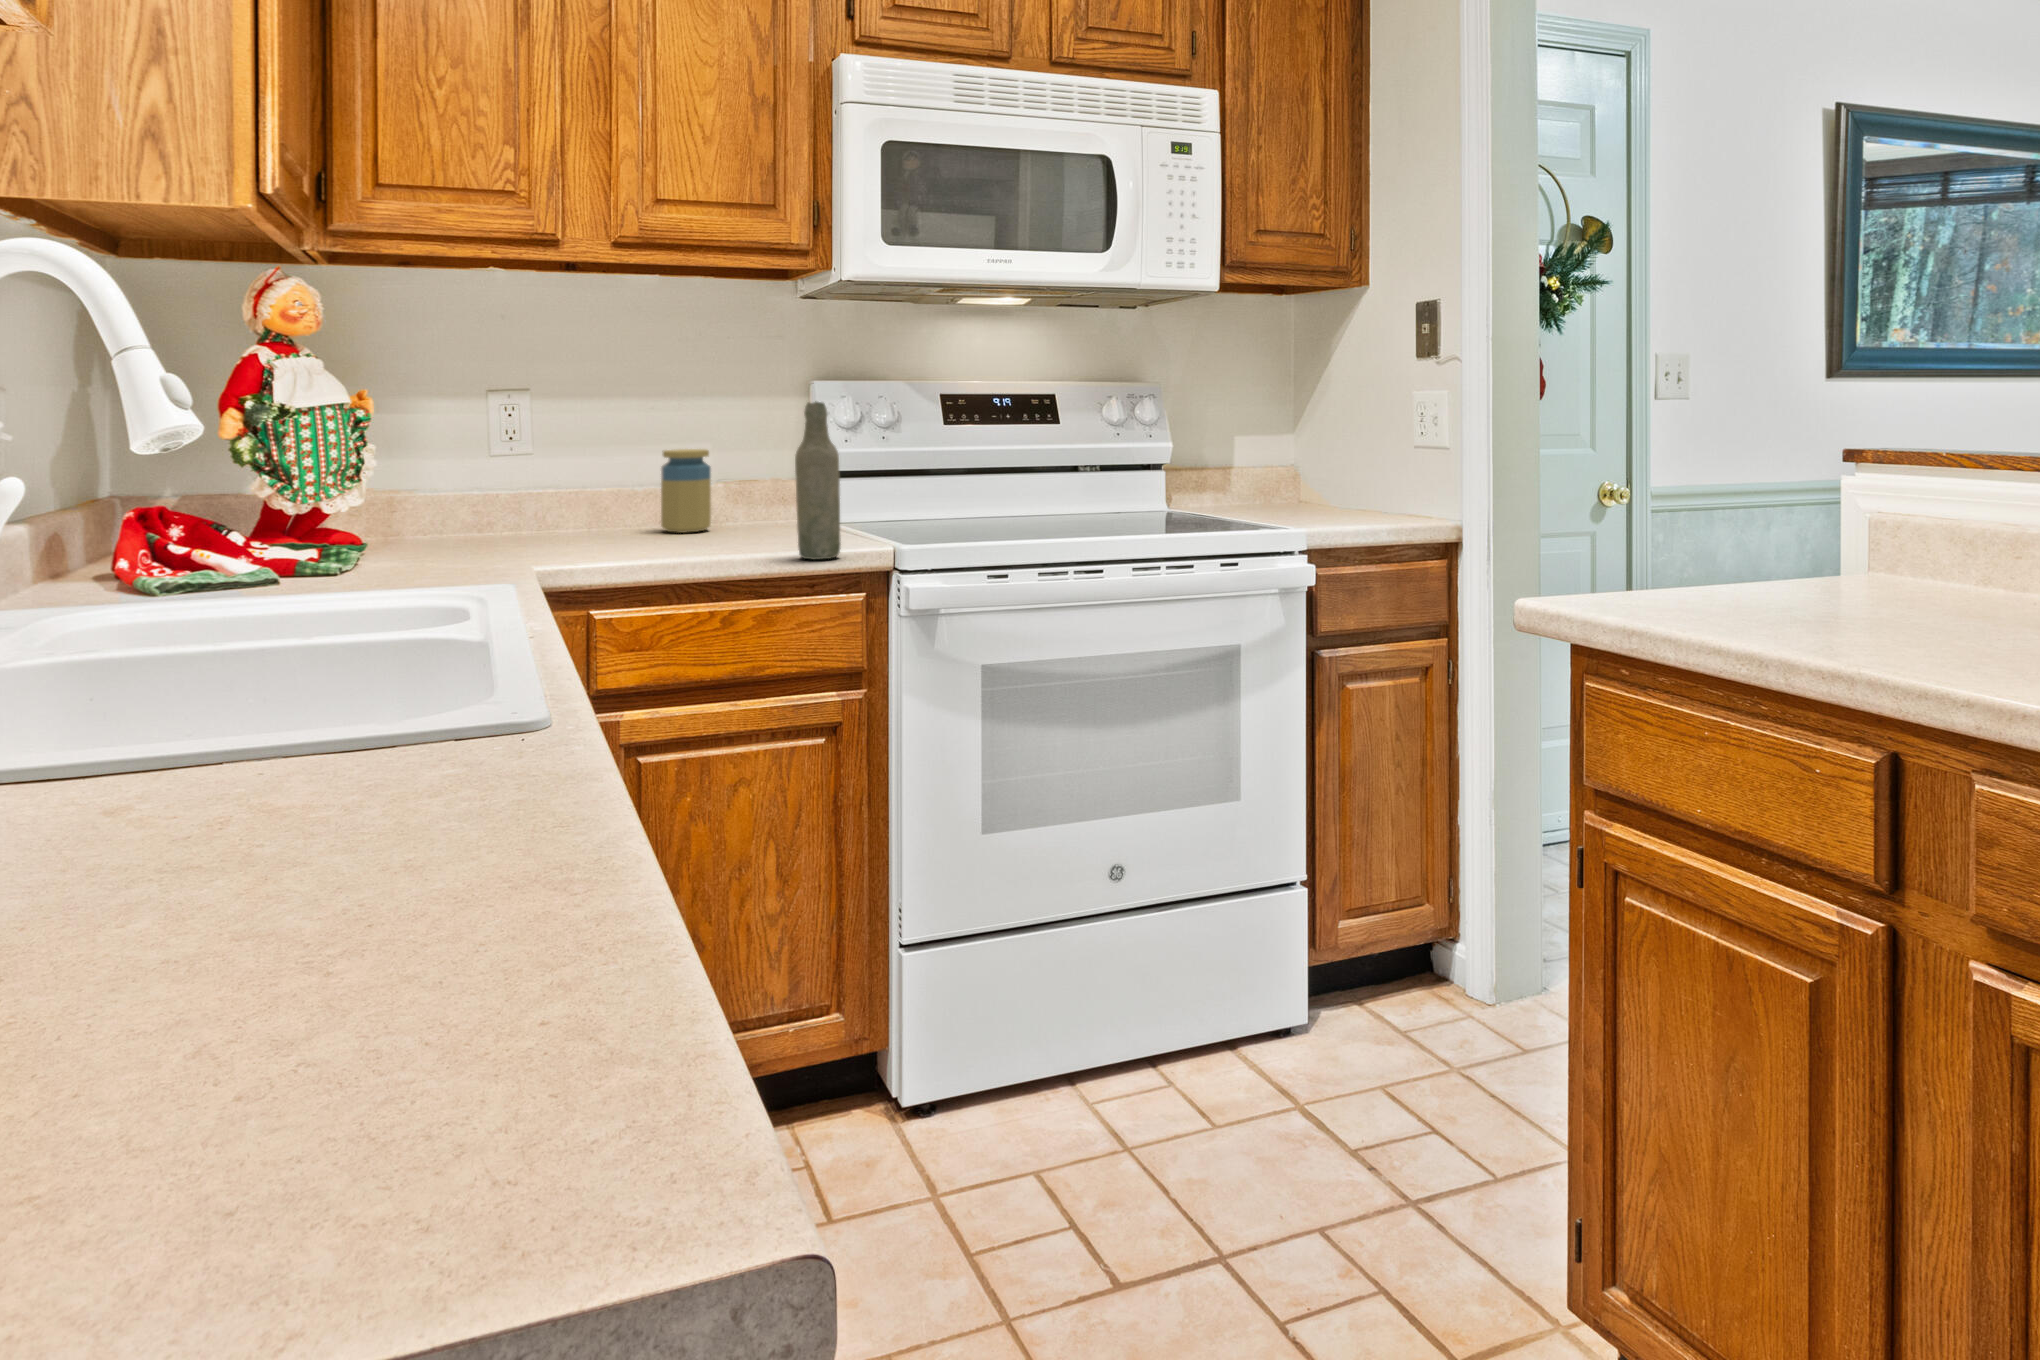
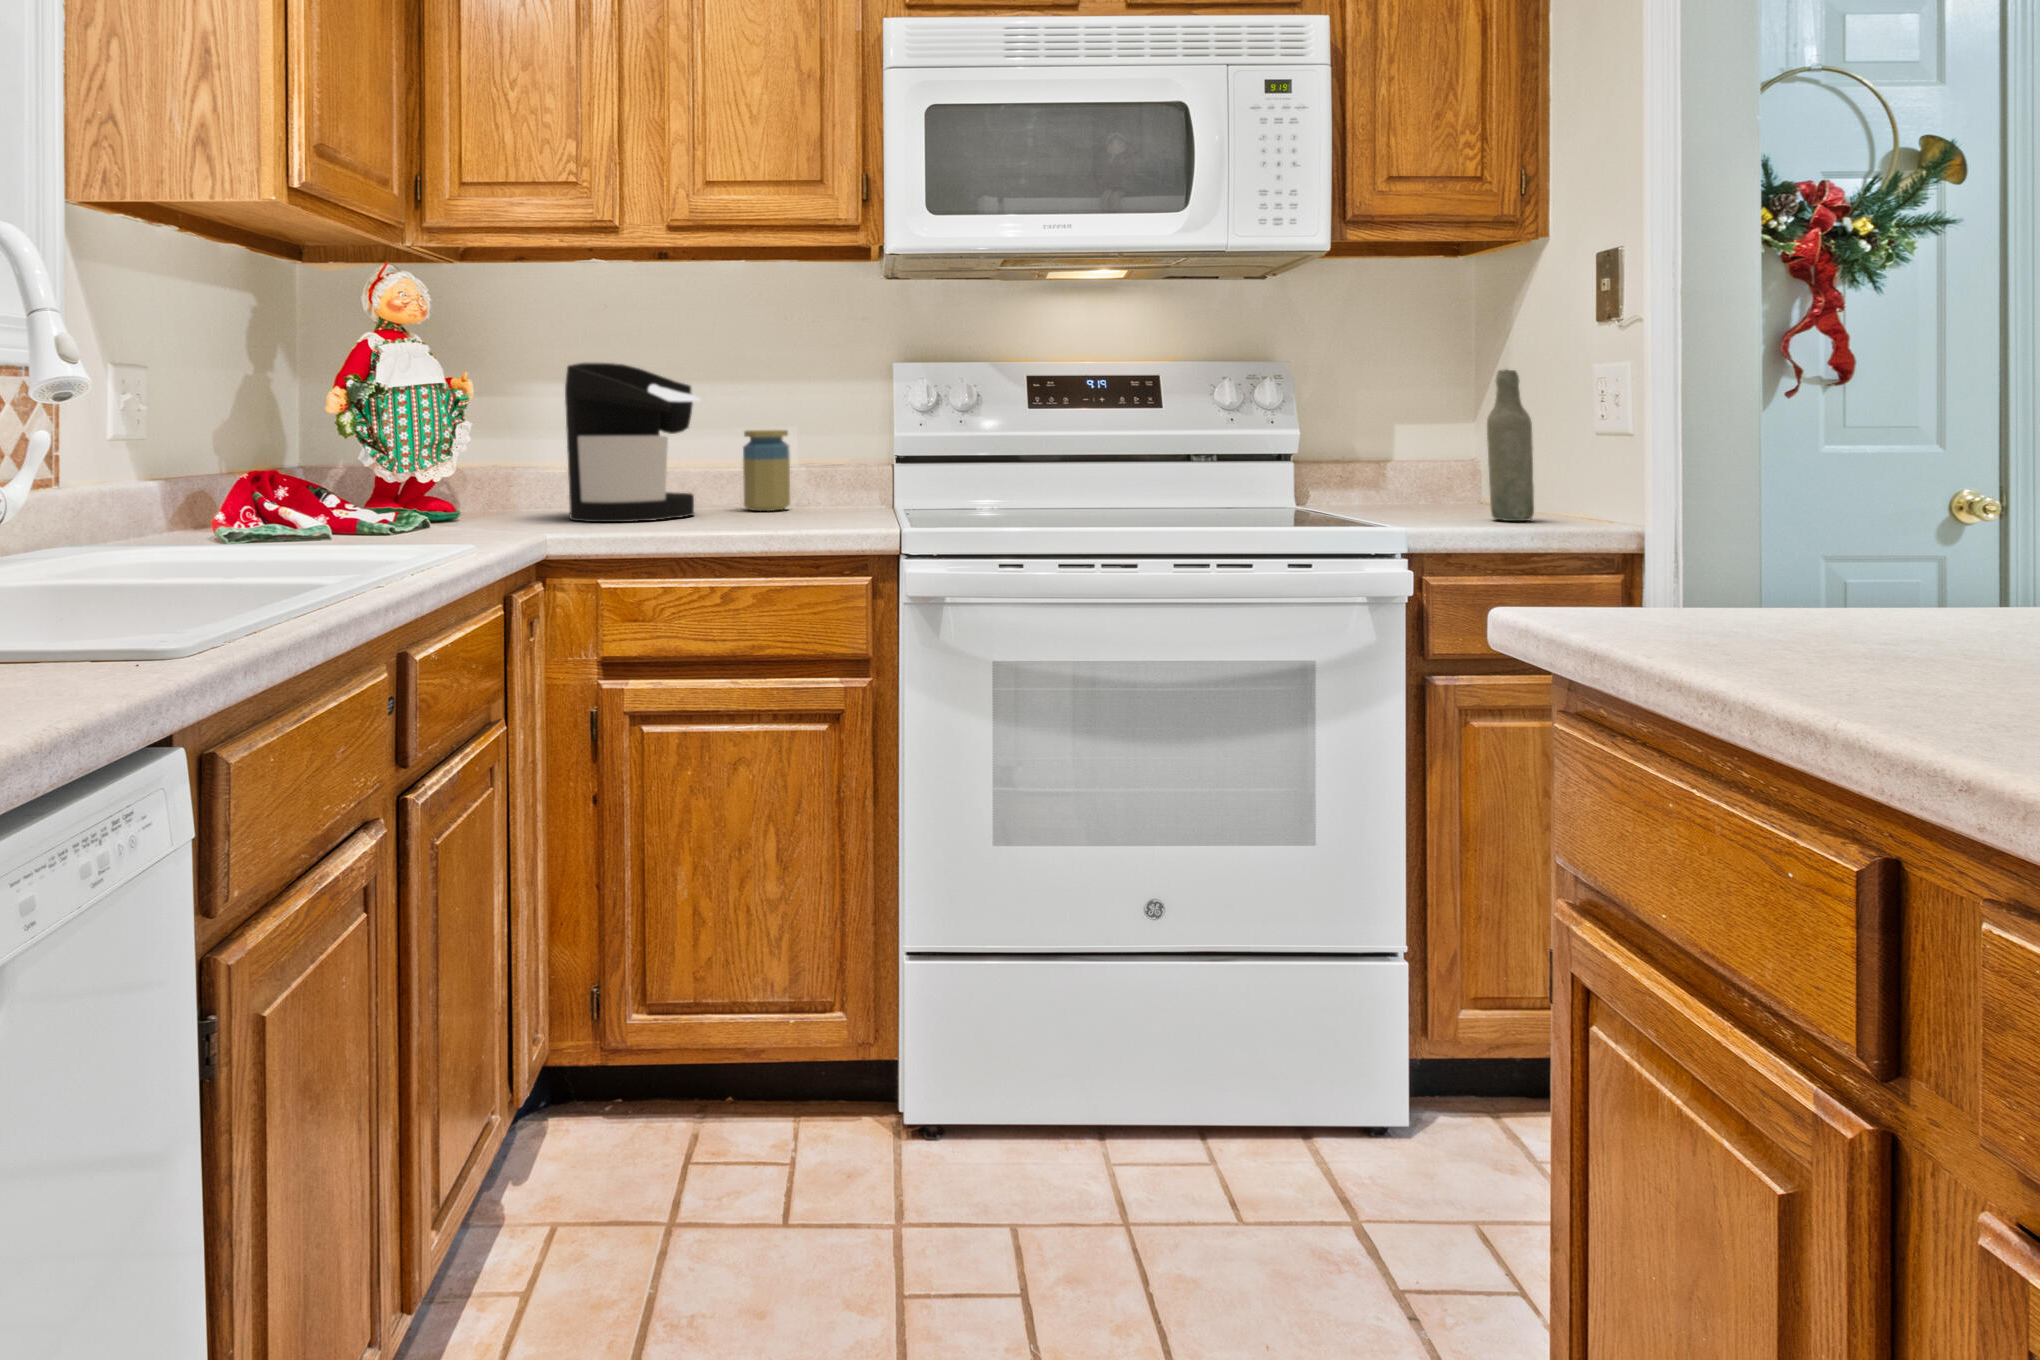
coffee maker: none [481,383,630,553] -> present [565,363,699,522]
bottle: present [795,402,841,559] -> present [1487,369,1534,521]

